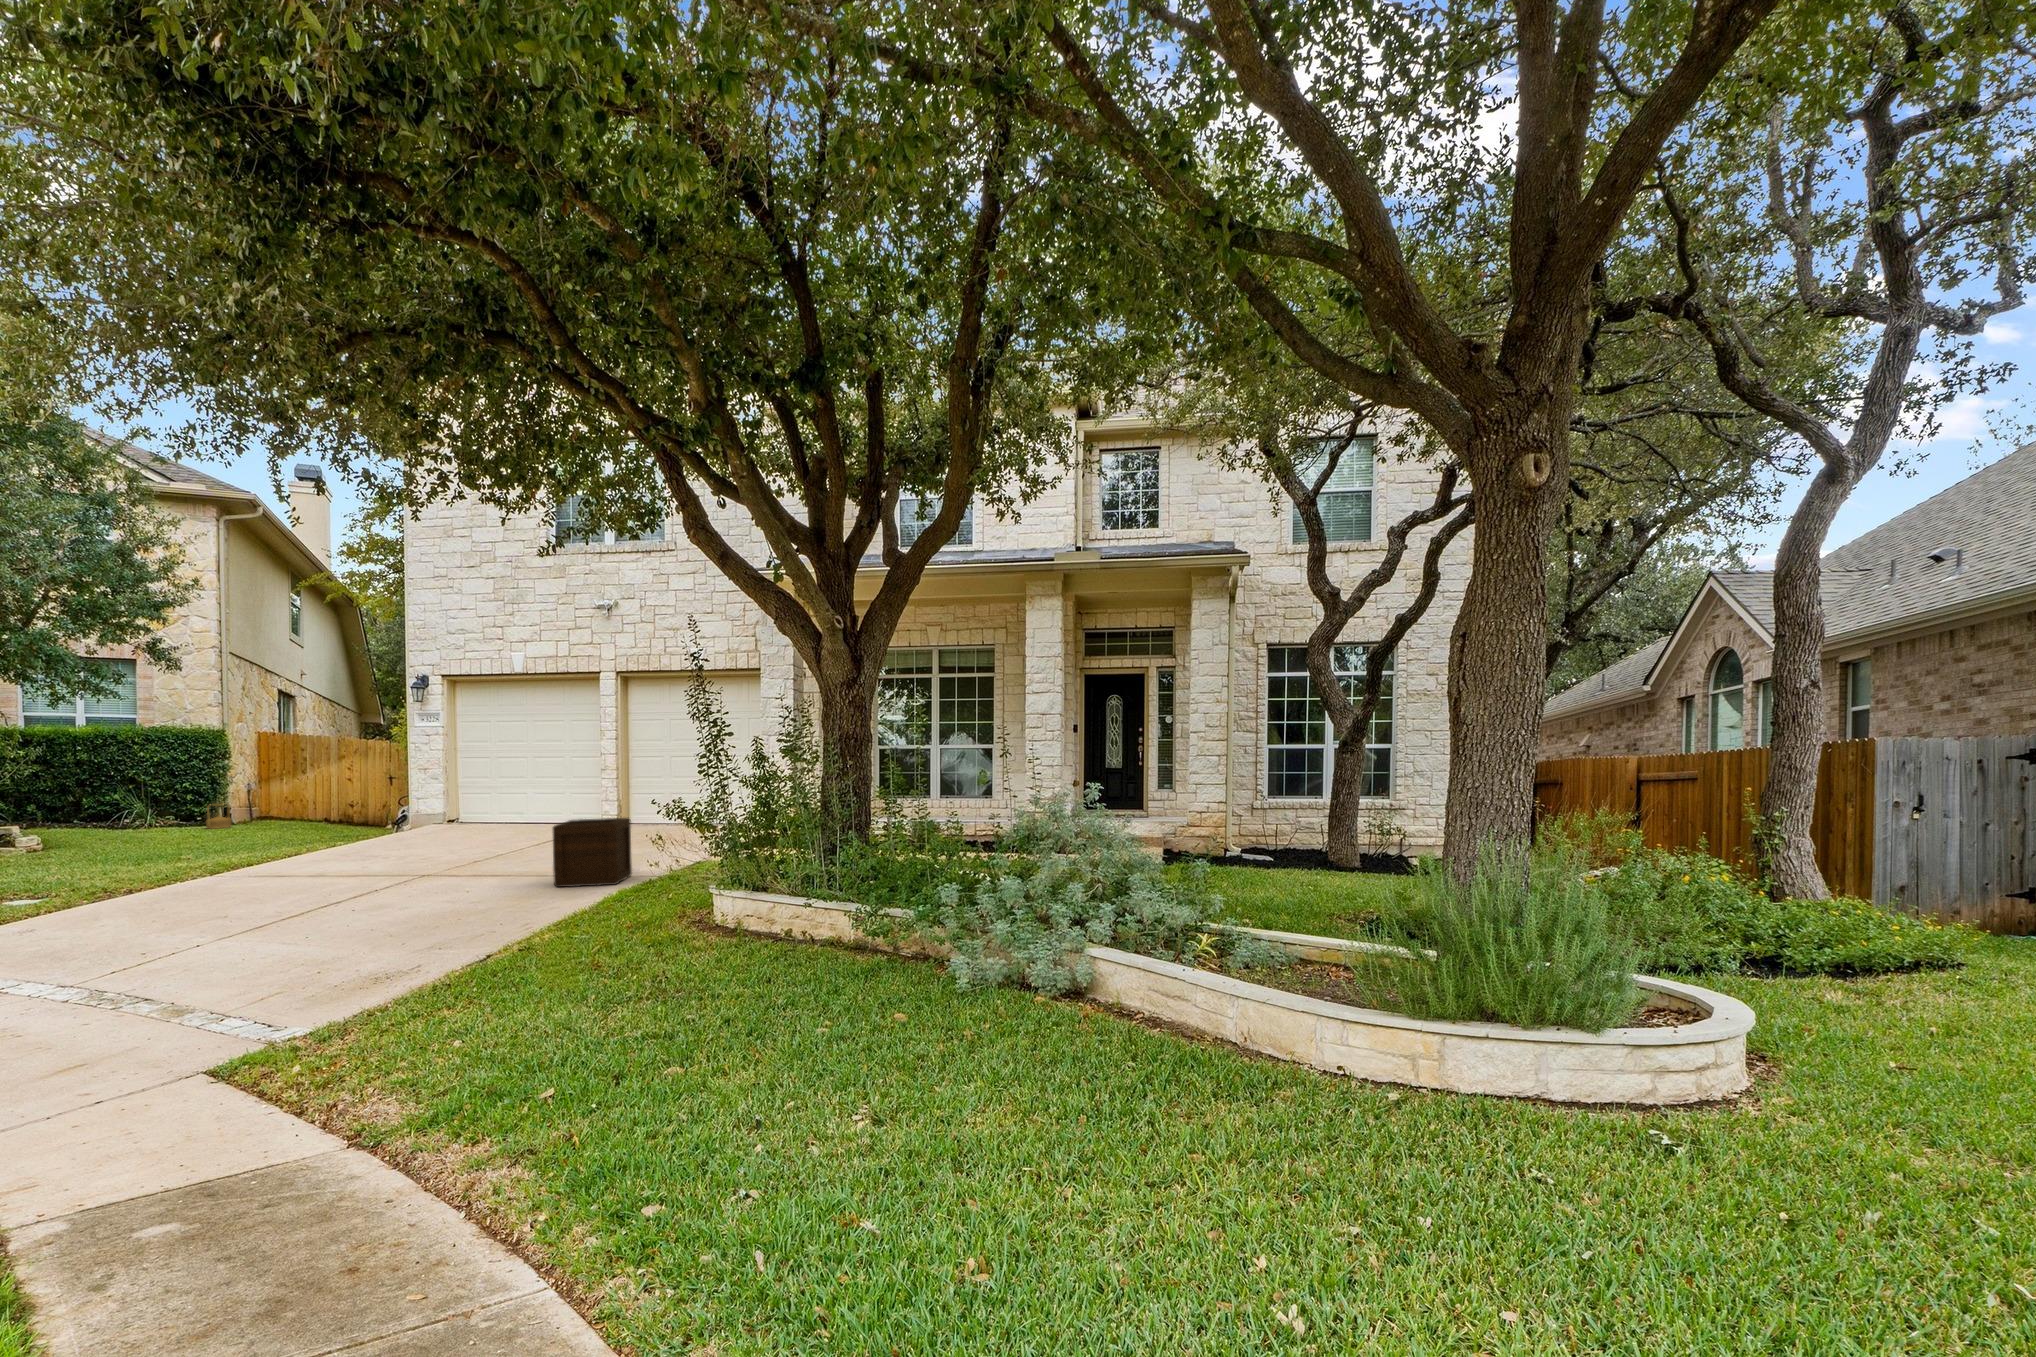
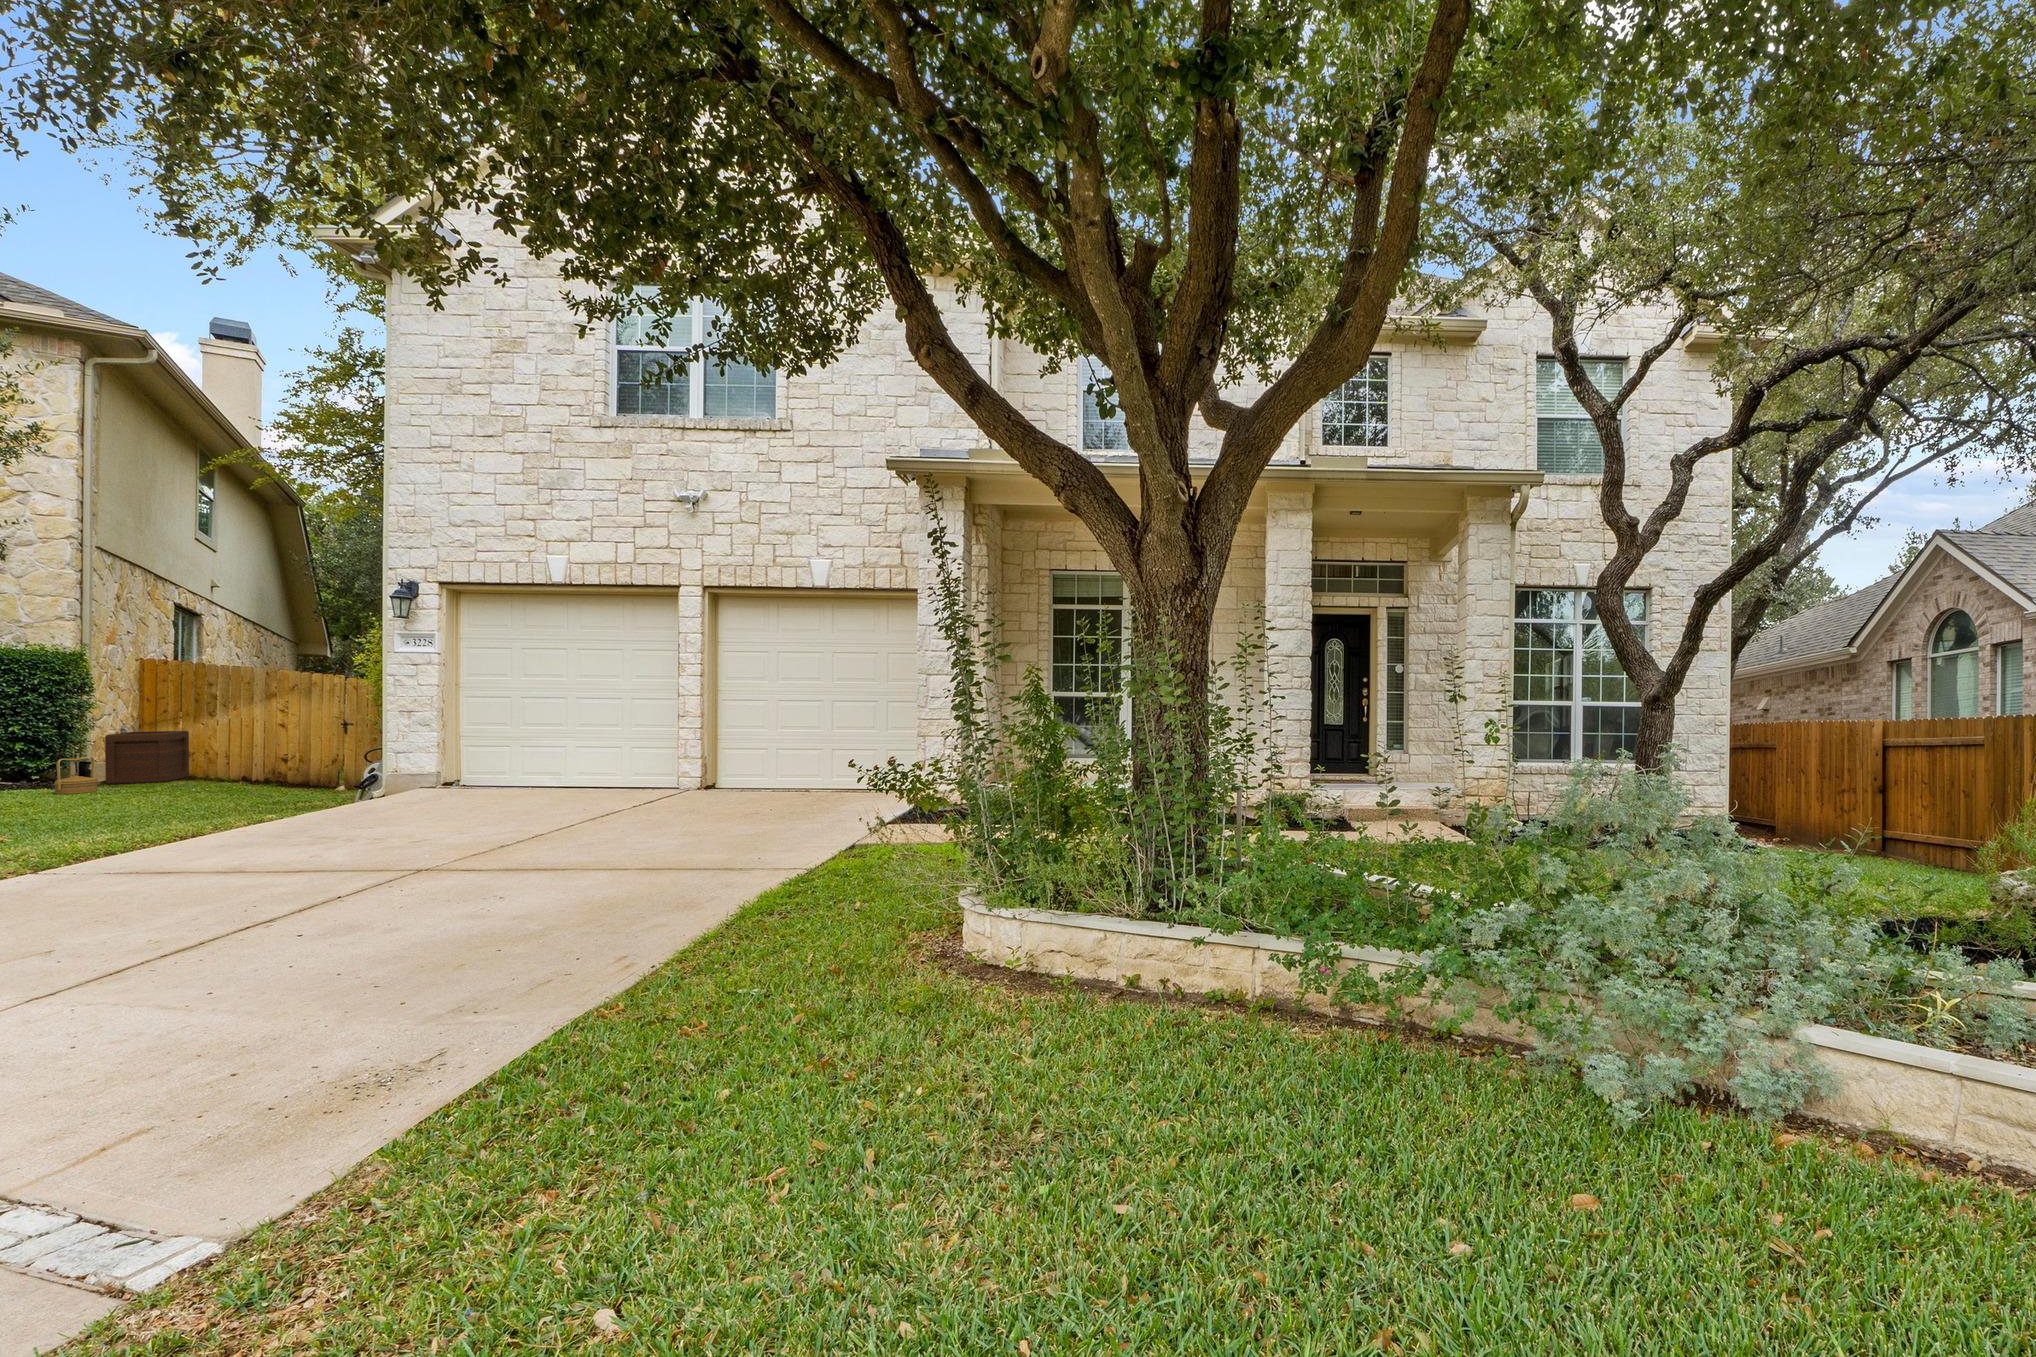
wooden crate: present [553,818,632,887] -> present [105,731,189,784]

